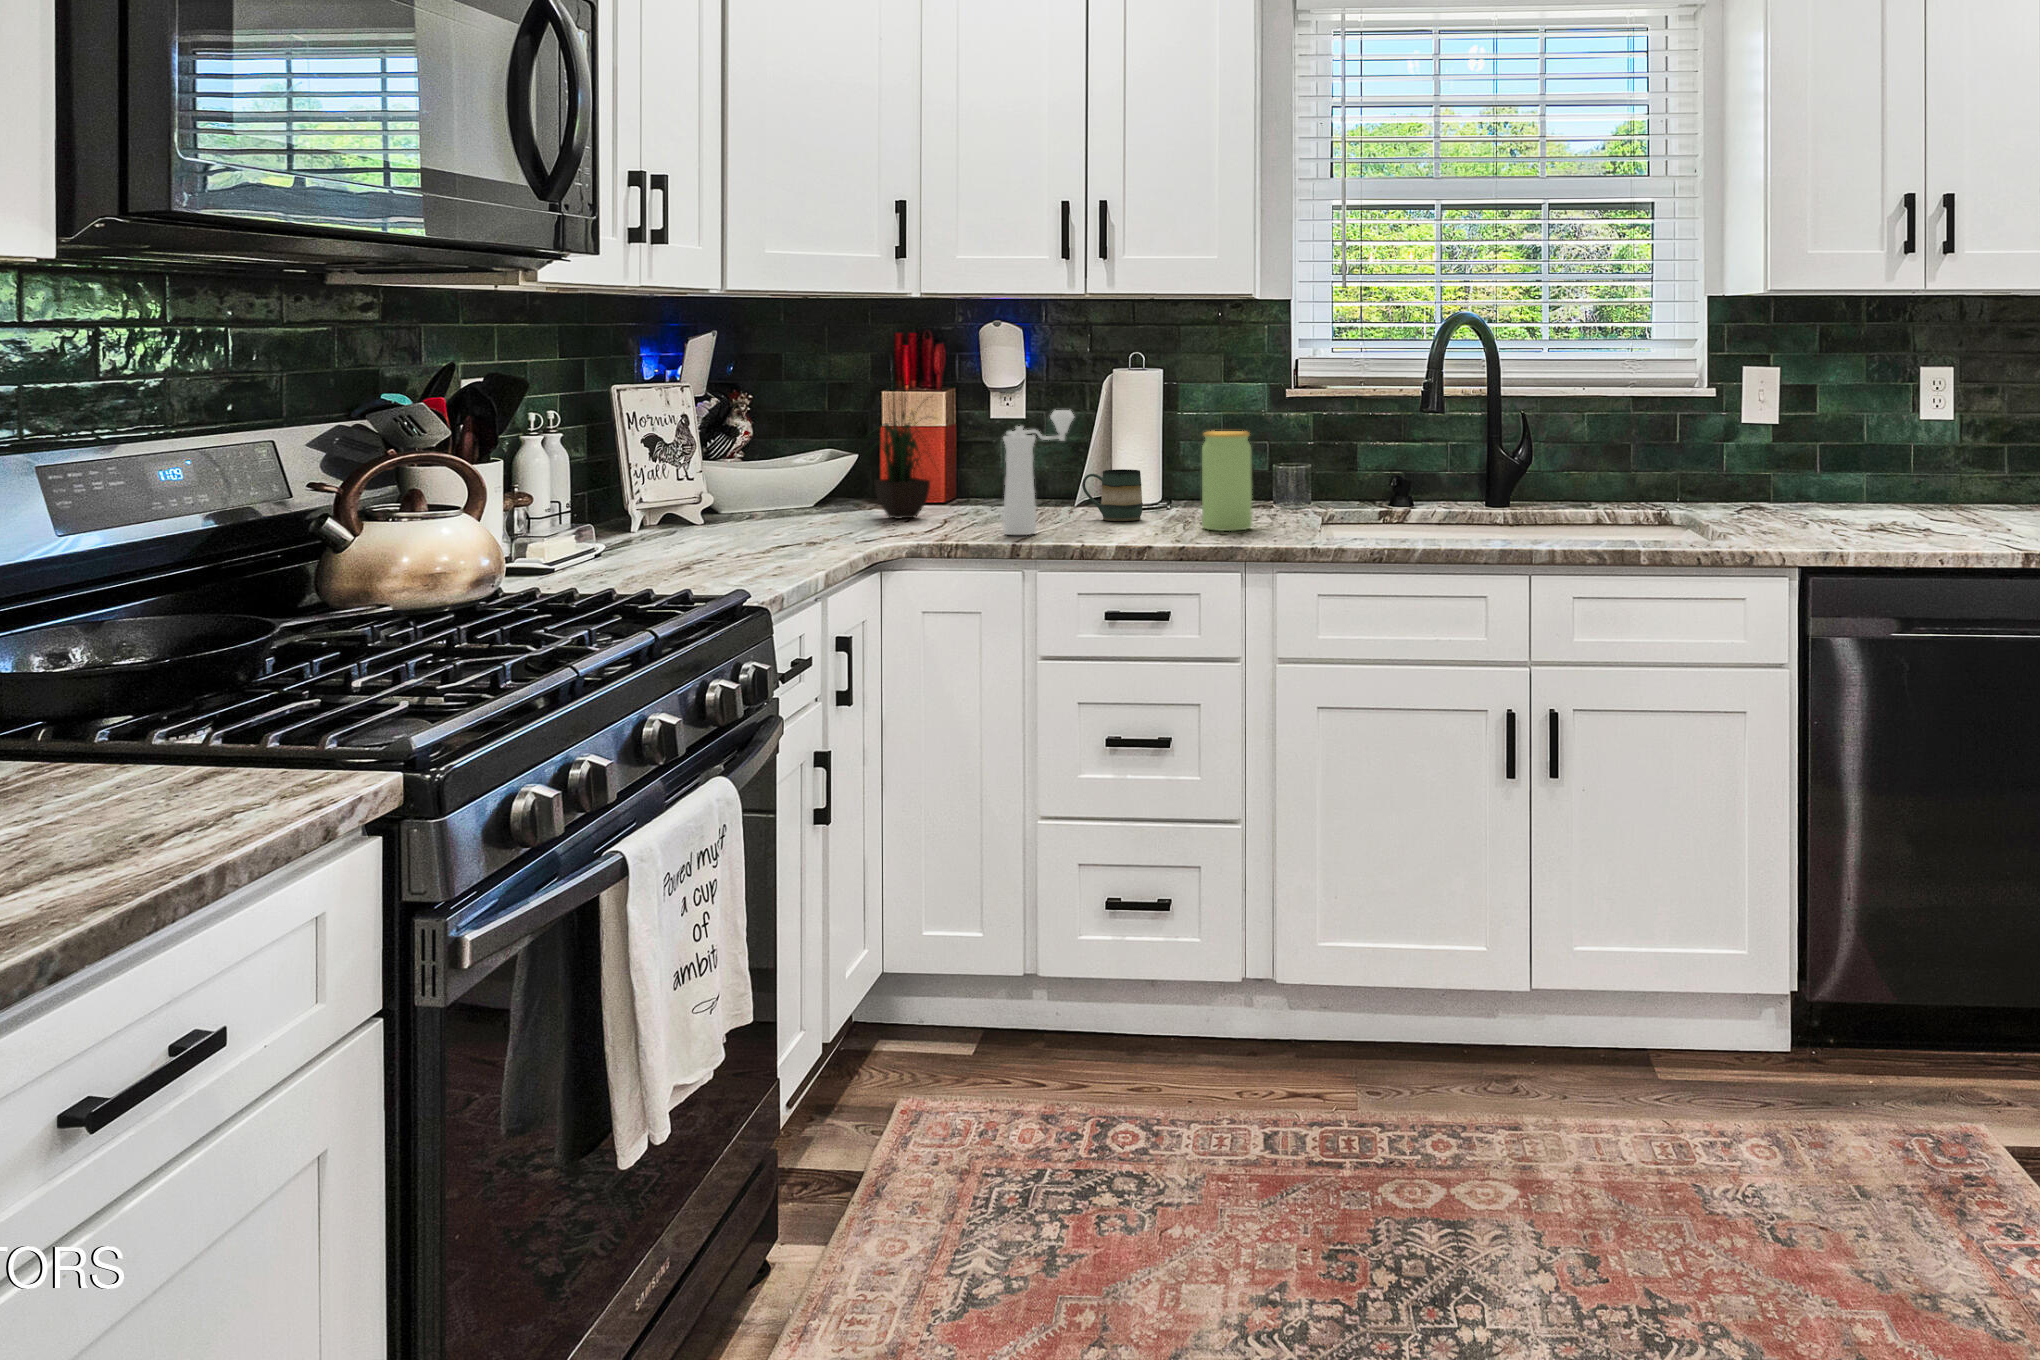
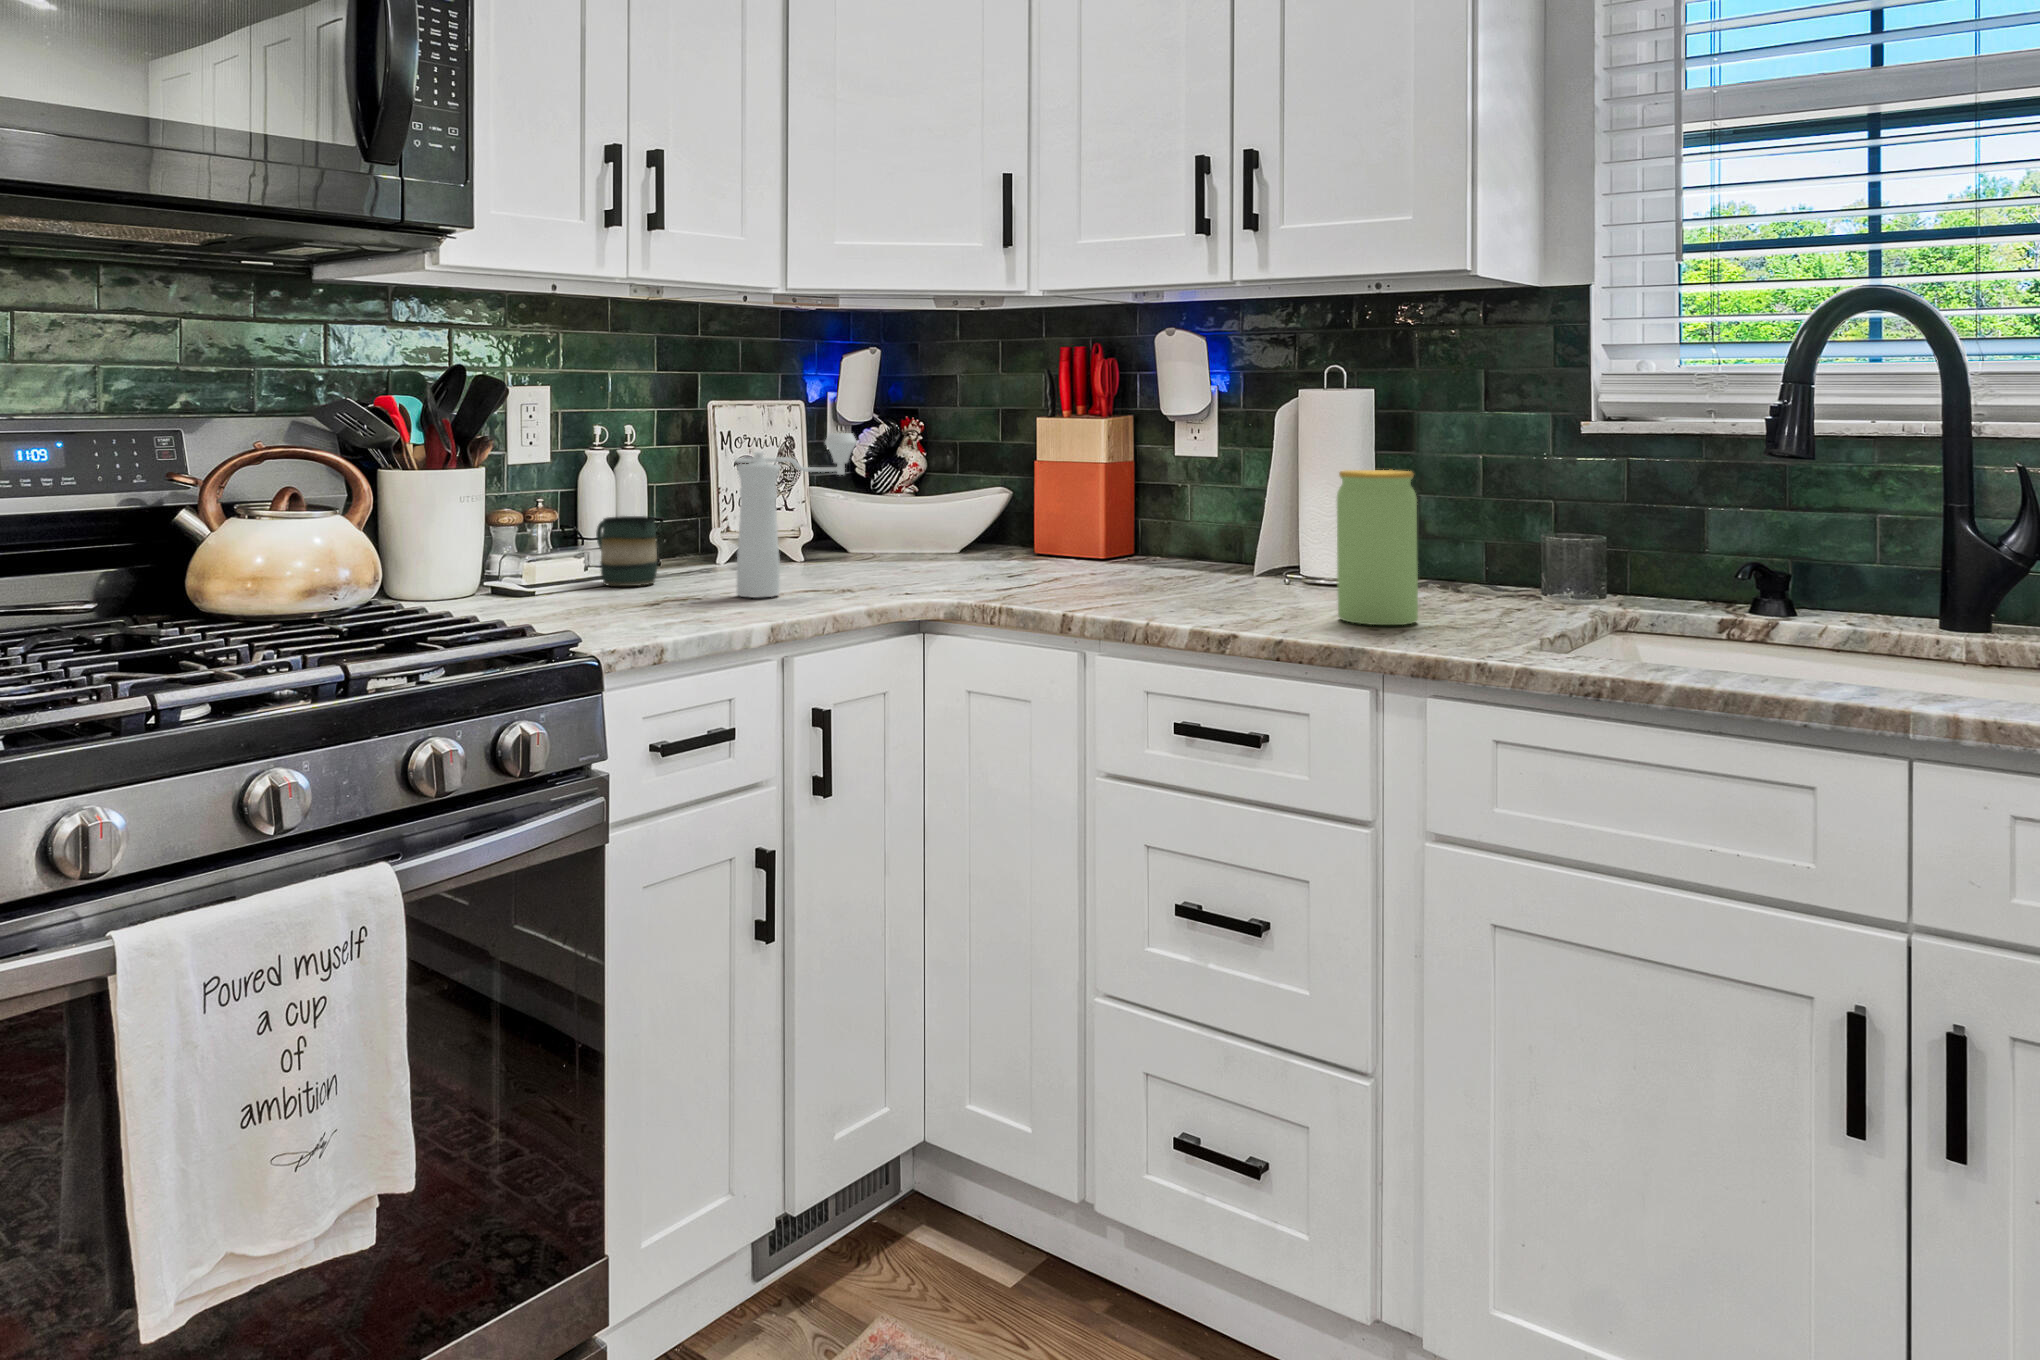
potted plant: present [866,380,930,519] -> none [939,346,1054,571]
pepper mill: present [1003,410,1074,535] -> present [735,433,857,598]
mug: present [1082,469,1143,521] -> present [596,516,658,586]

